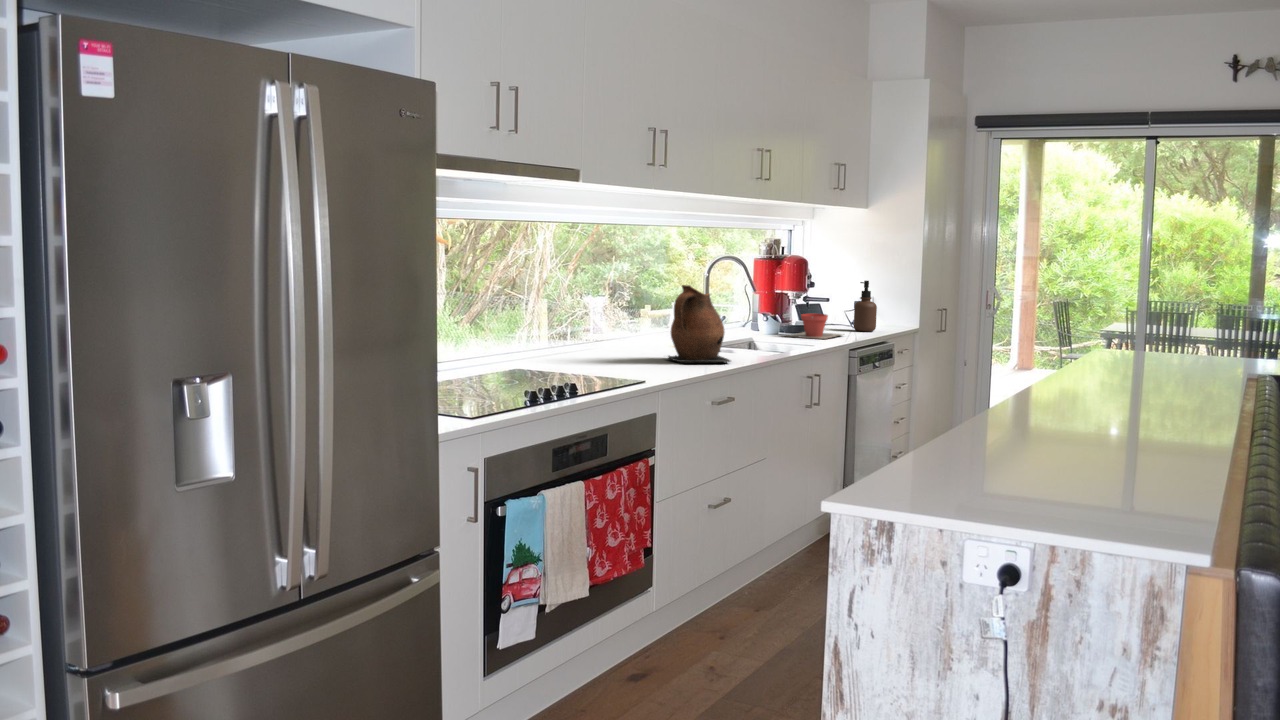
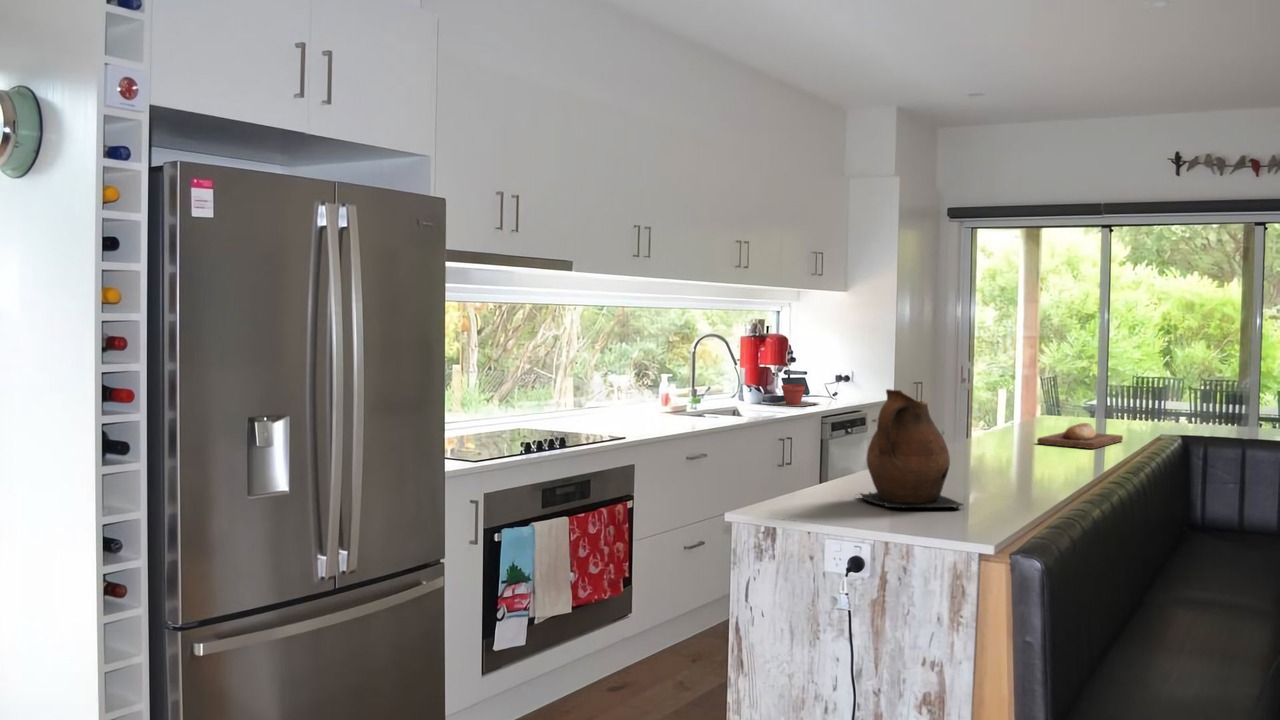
soap dispenser: present [854,281,877,332] -> none [832,356,852,401]
ceramic pitcher: present [668,285,730,363] -> present [860,389,963,508]
bread loaf: none [1132,364,1226,396] -> present [1037,423,1123,449]

